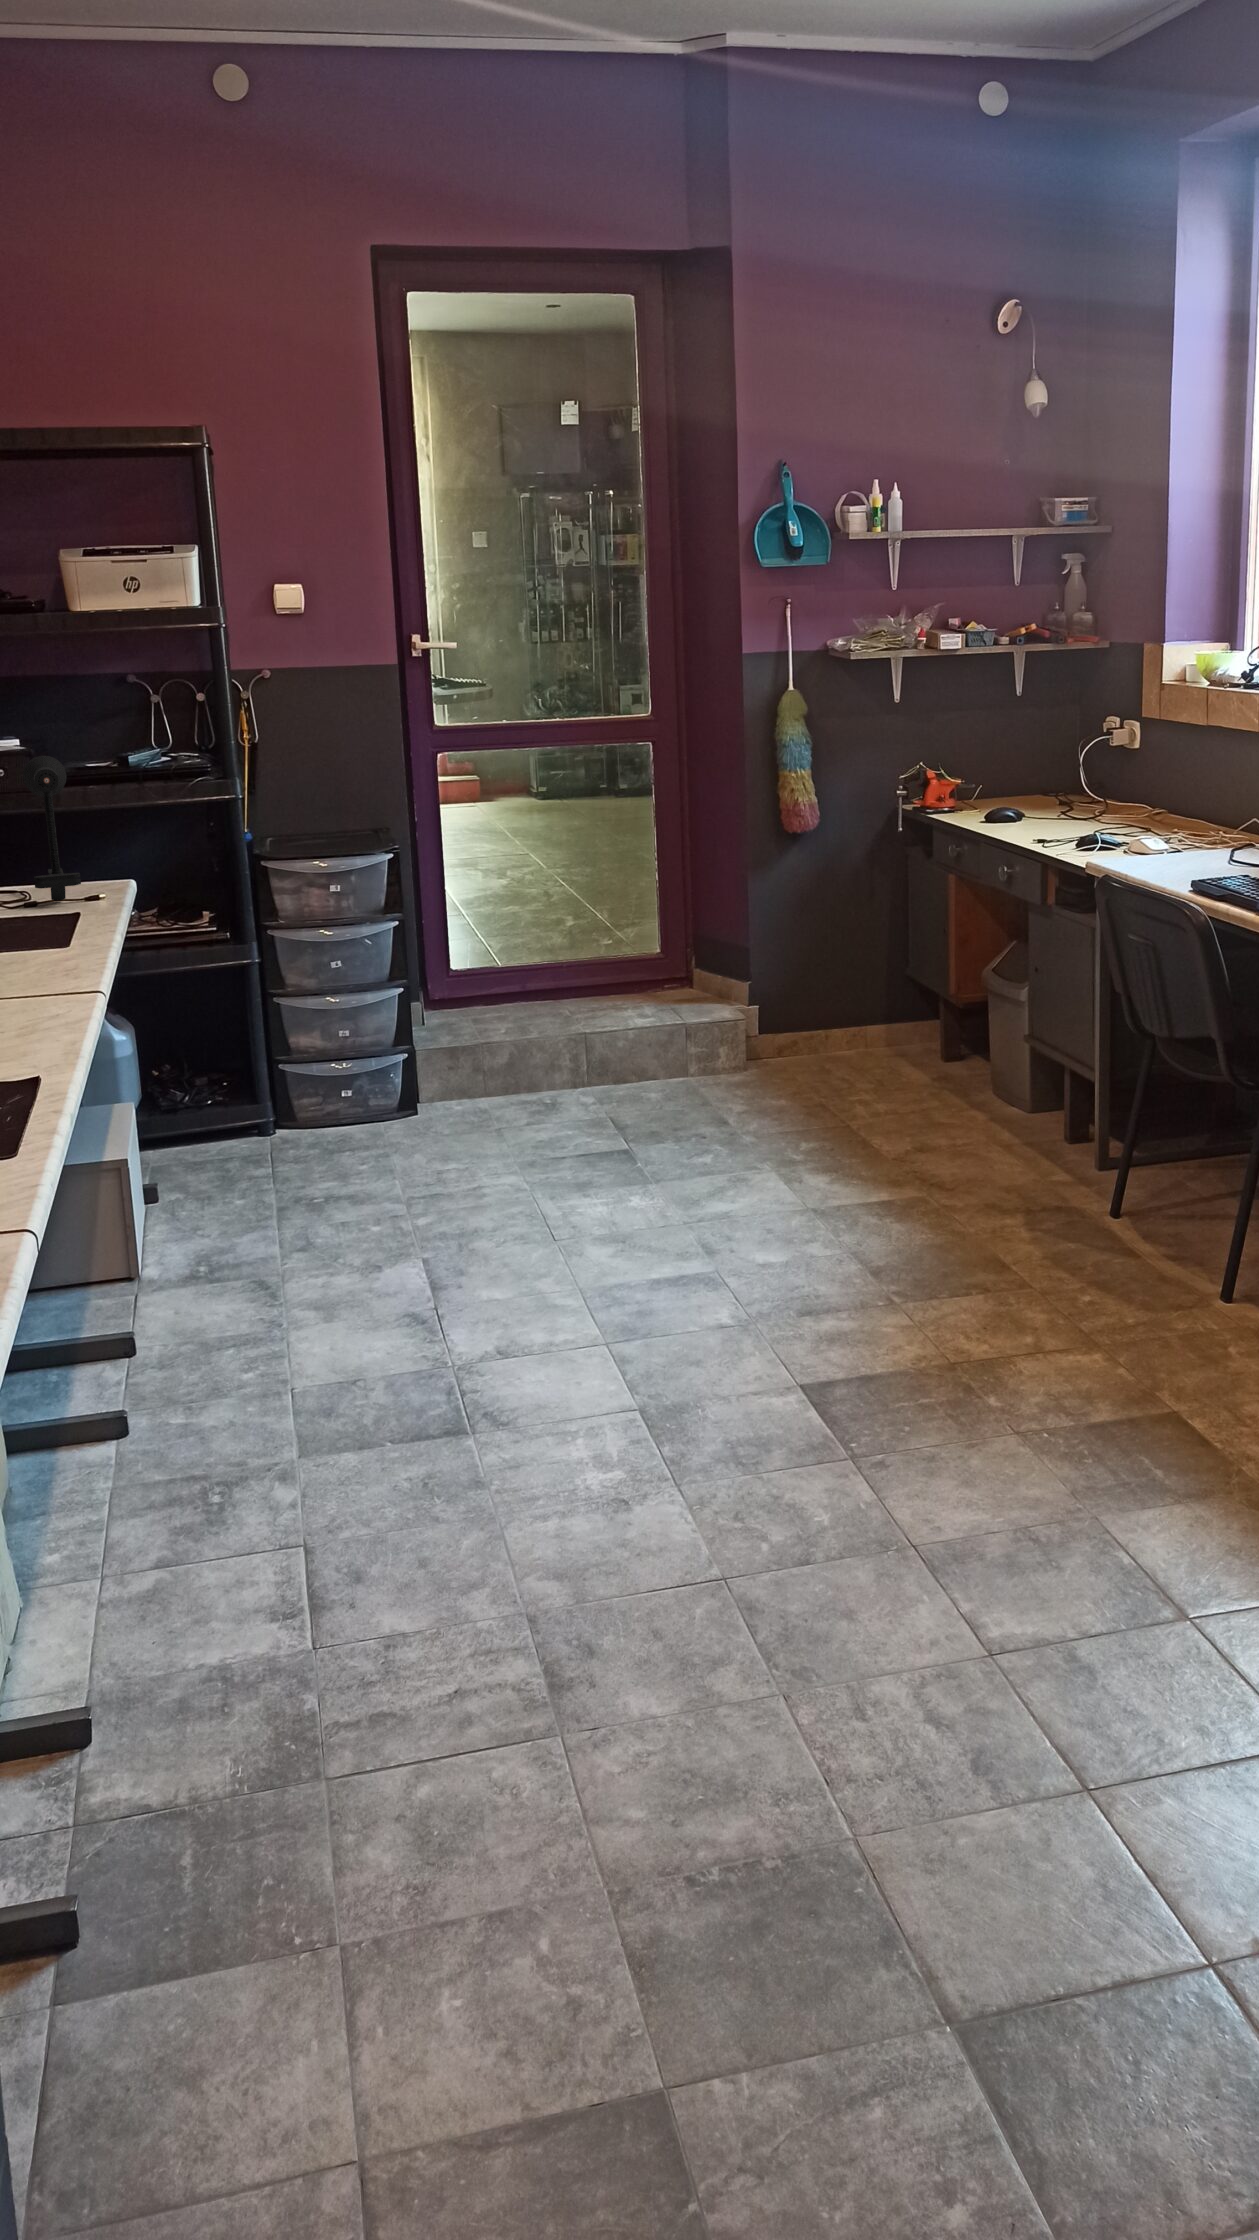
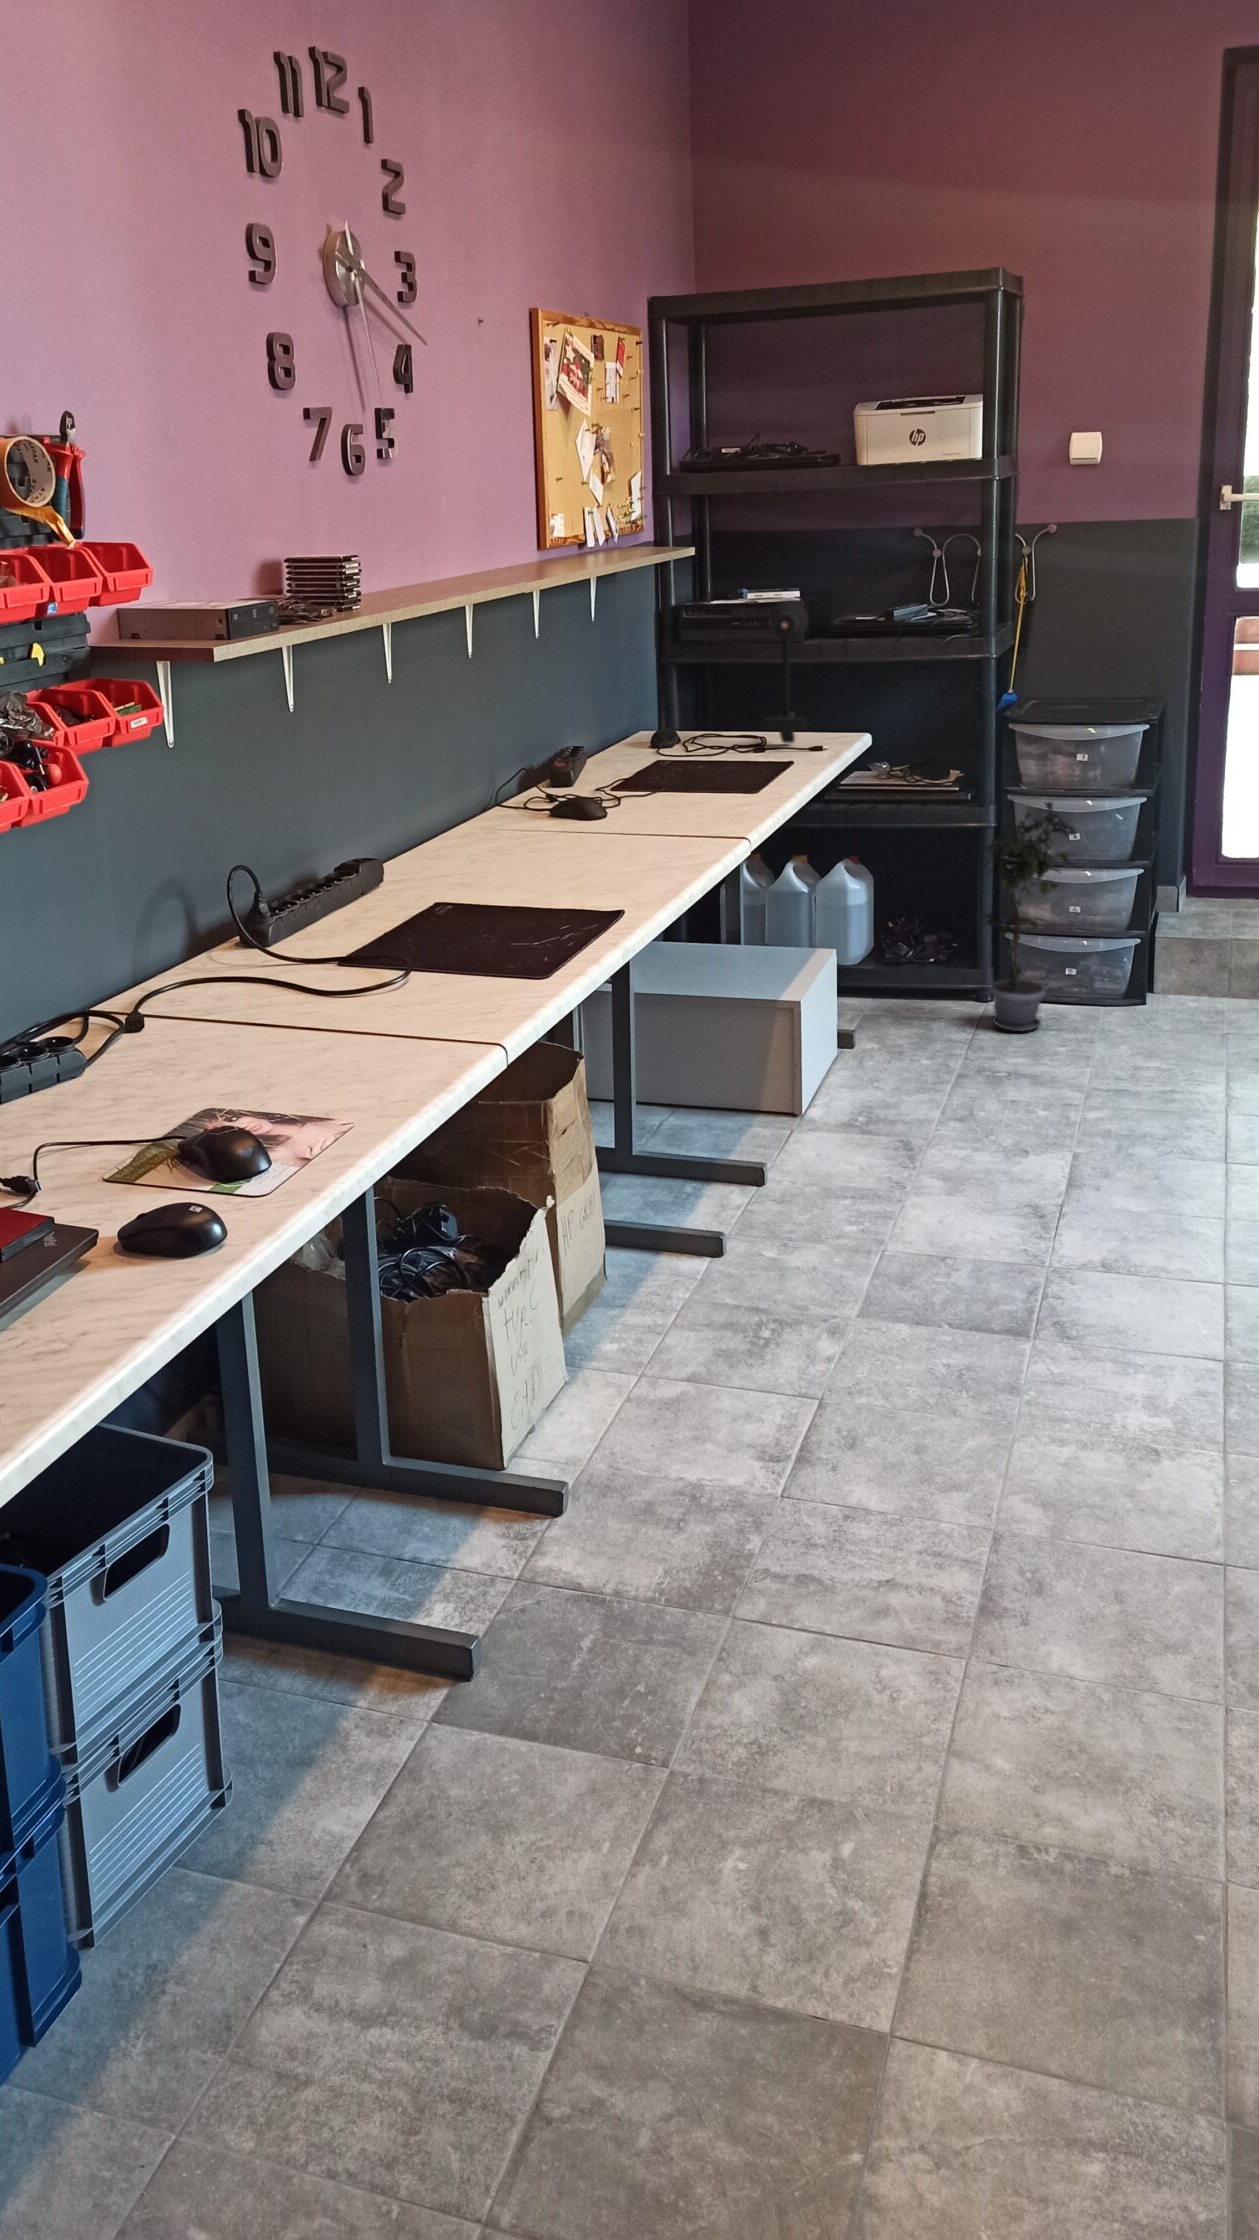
potted plant: none [248,933,349,1157] -> present [979,802,1076,1031]

